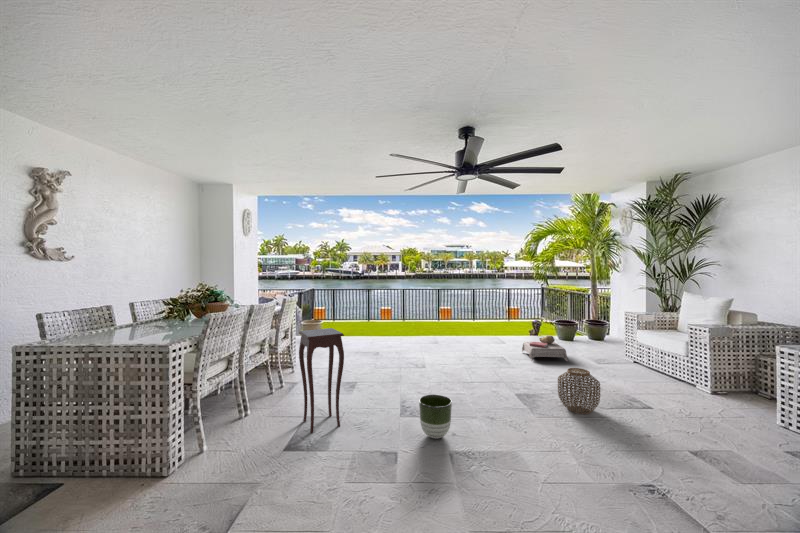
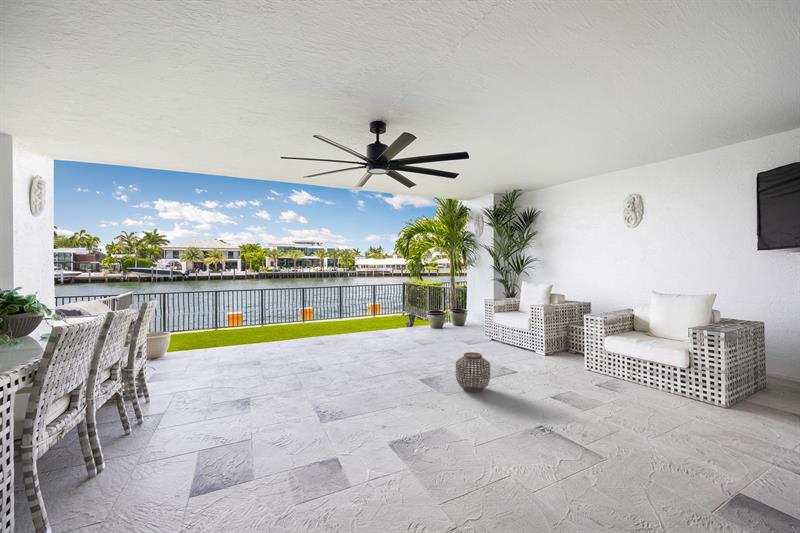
side table: present [299,328,344,433] -> none [186,337,252,470]
ottoman: present [522,335,568,361] -> none [402,327,444,353]
planter: present [419,395,452,439] -> none [345,396,379,442]

